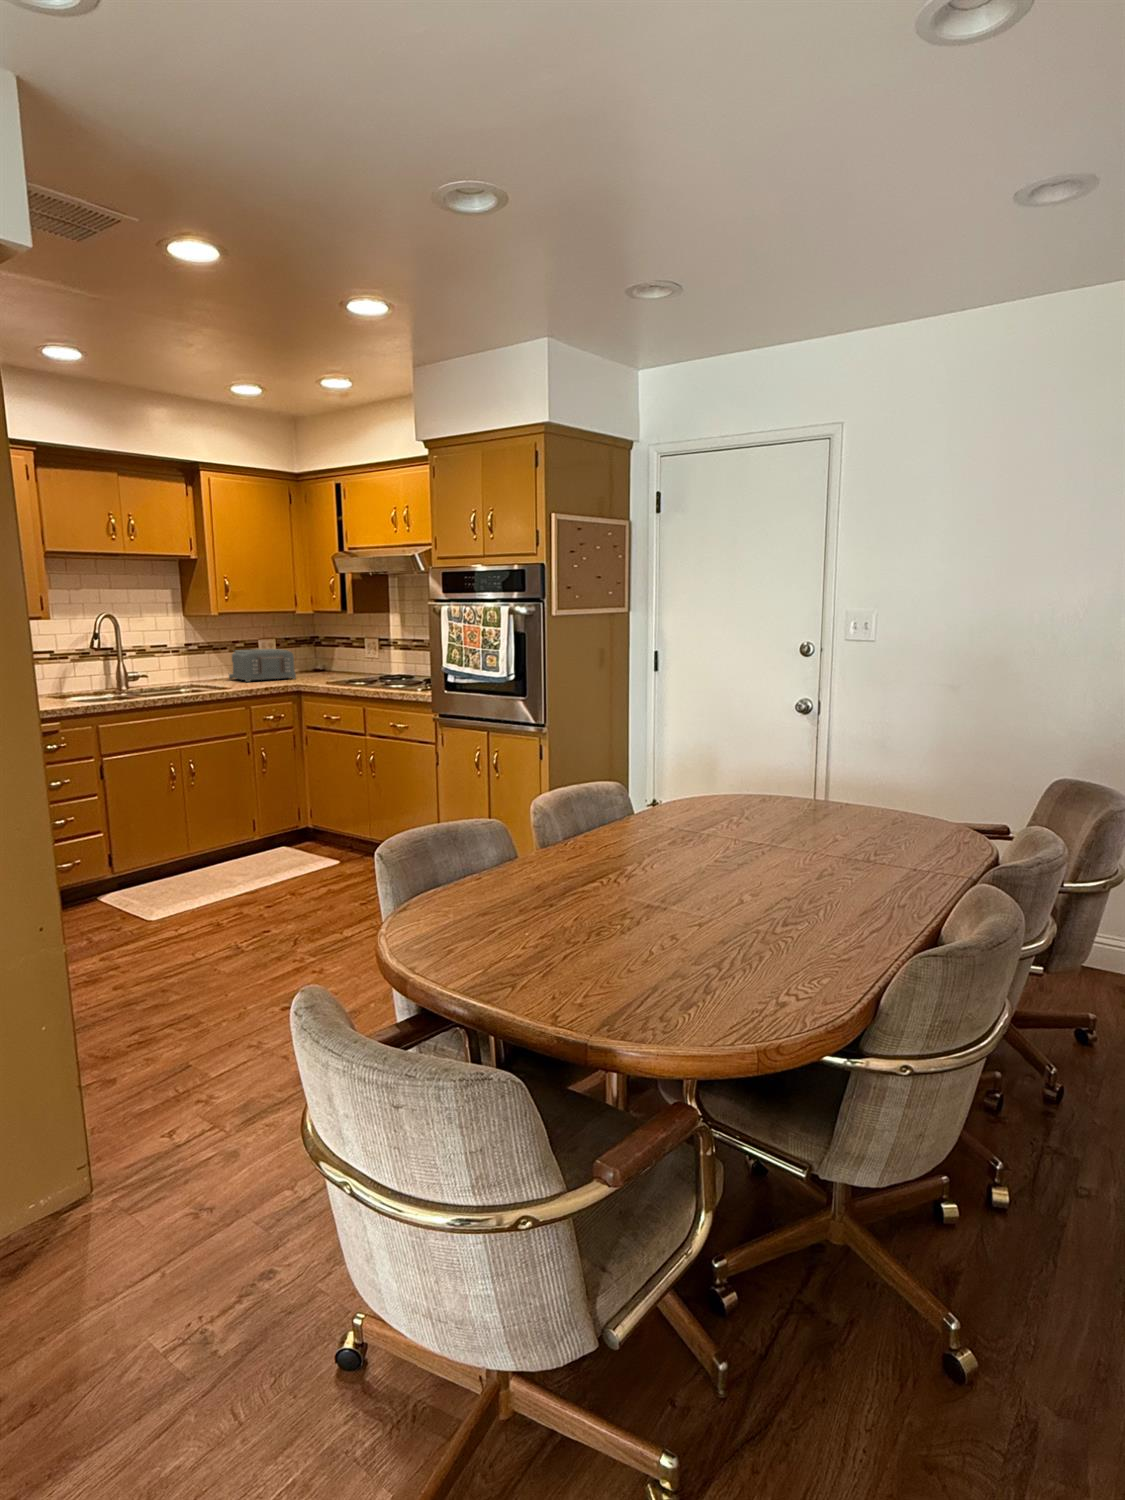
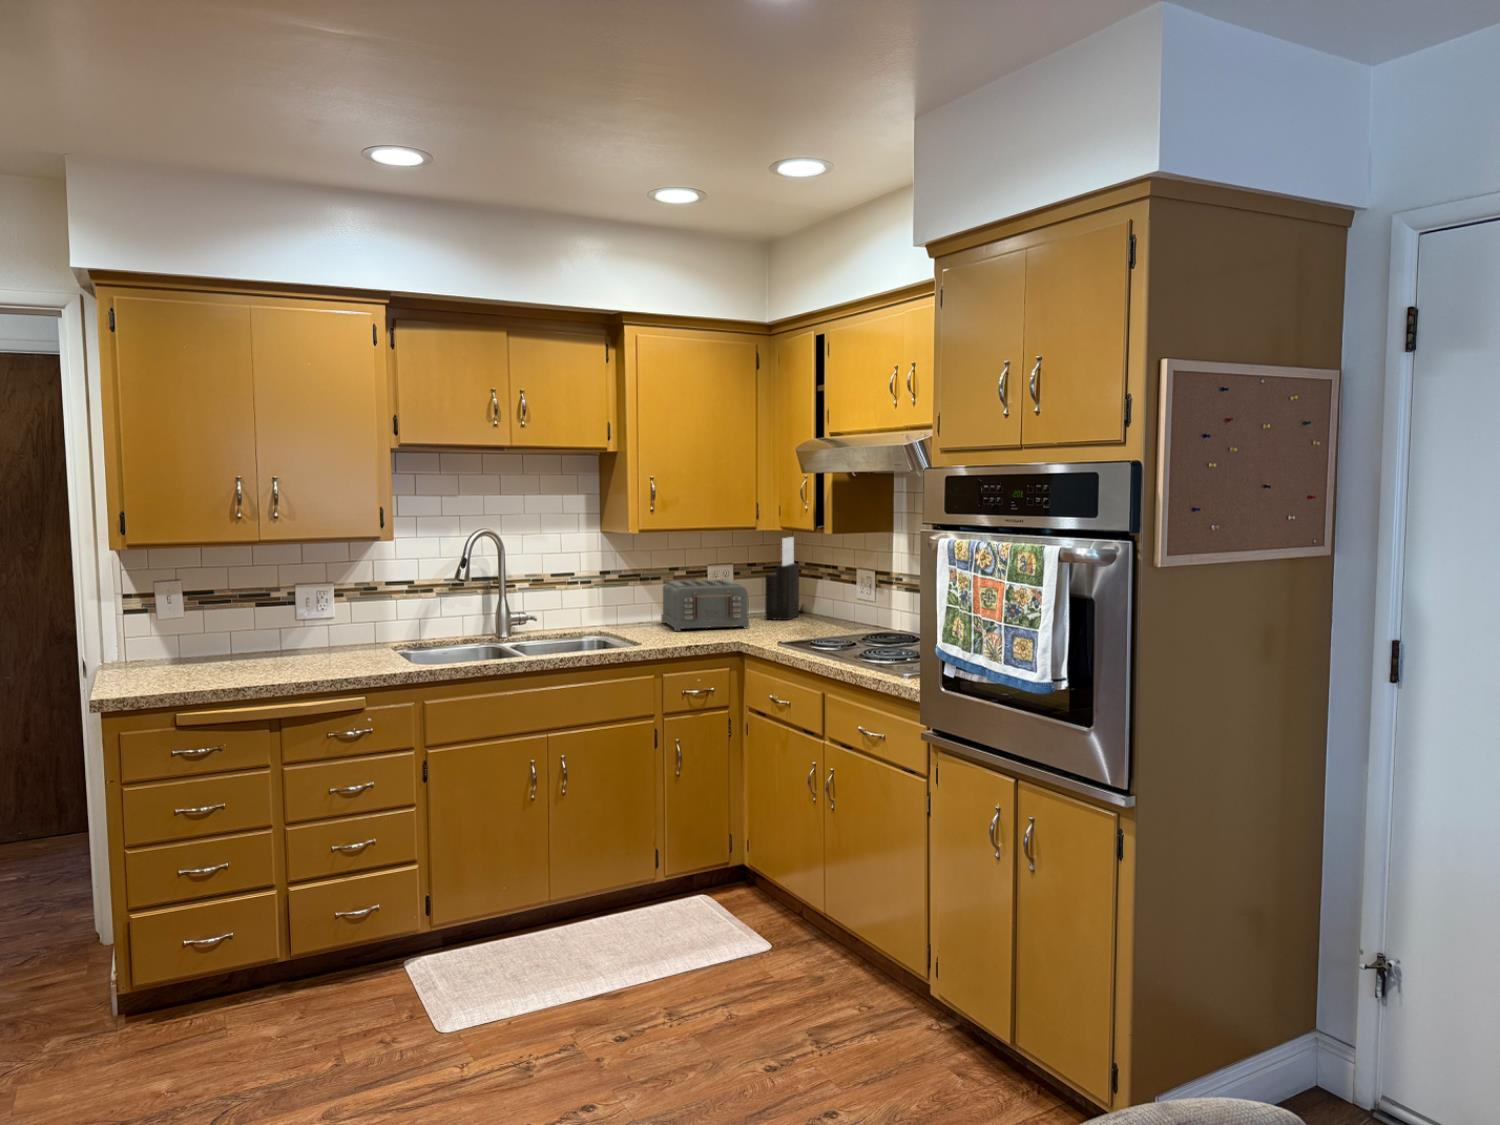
knife block: none [300,620,322,675] -> present [765,537,799,620]

